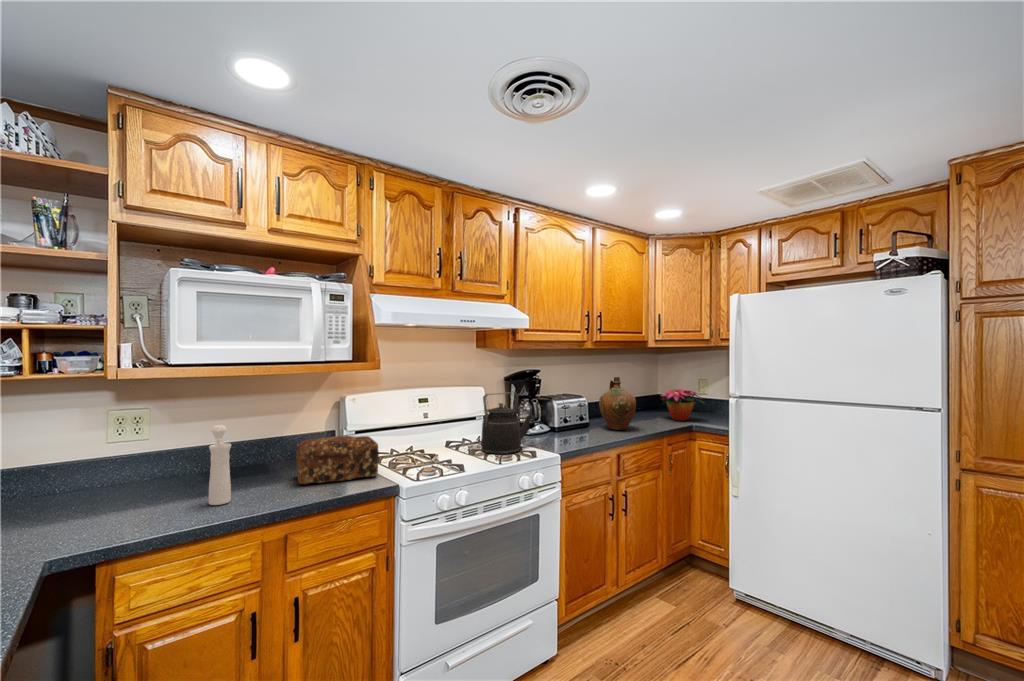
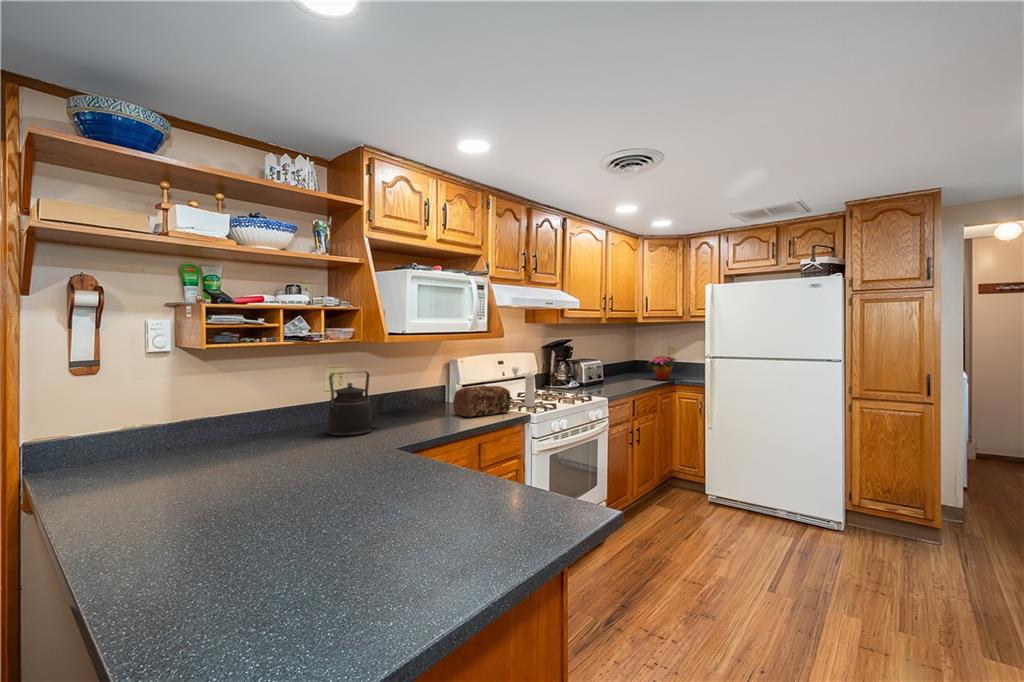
ceramic jug: present [599,377,636,430] -> none [611,346,640,386]
kettle: present [481,392,533,454] -> present [328,371,387,436]
pepper mill: present [209,425,231,505] -> present [512,367,535,407]

